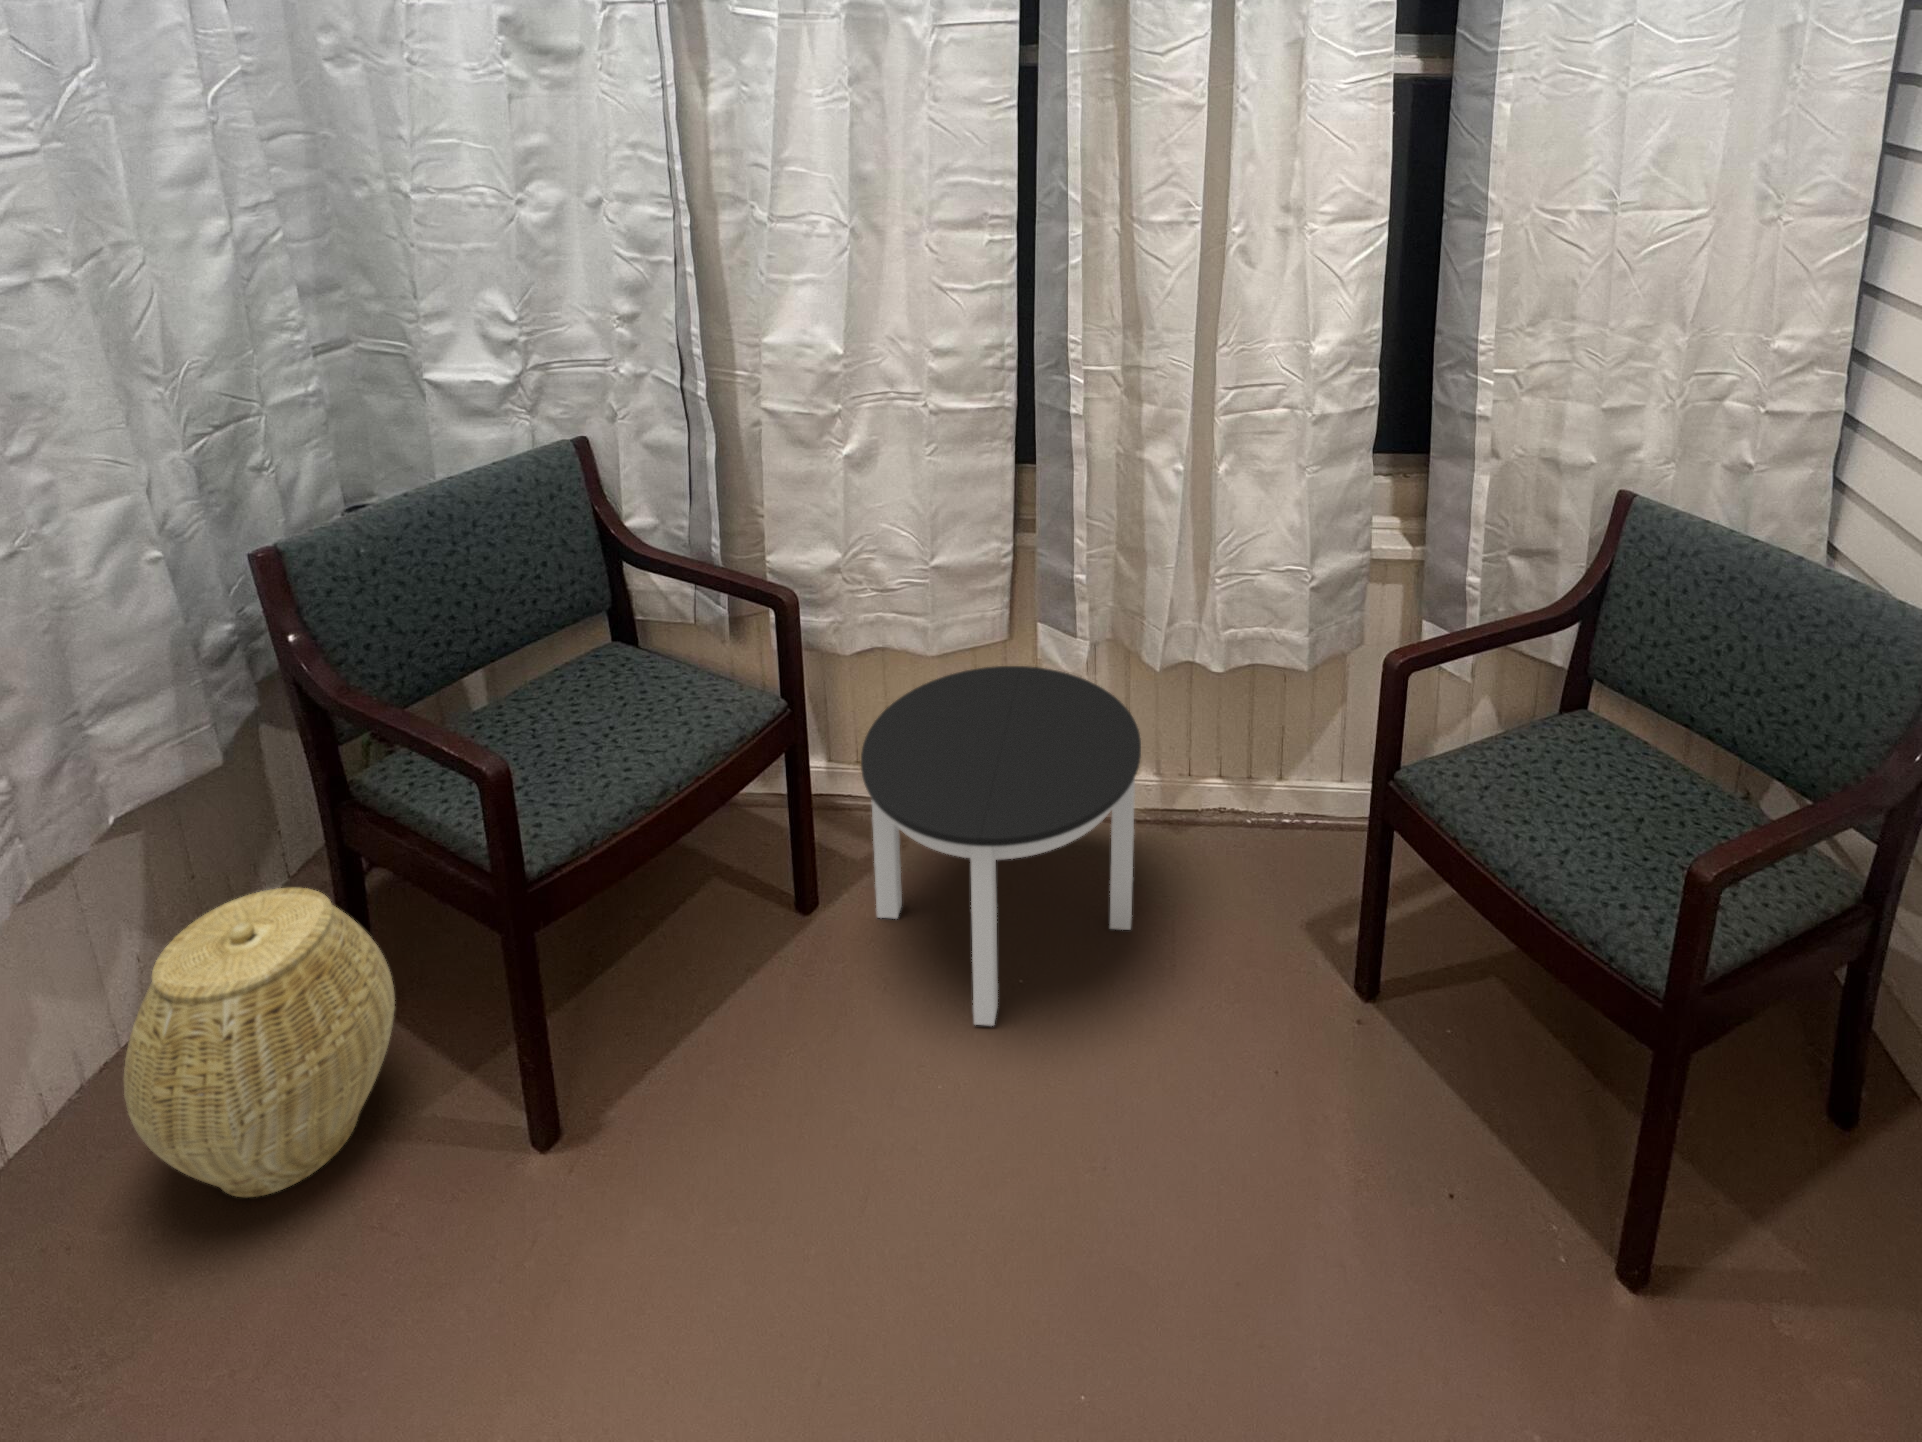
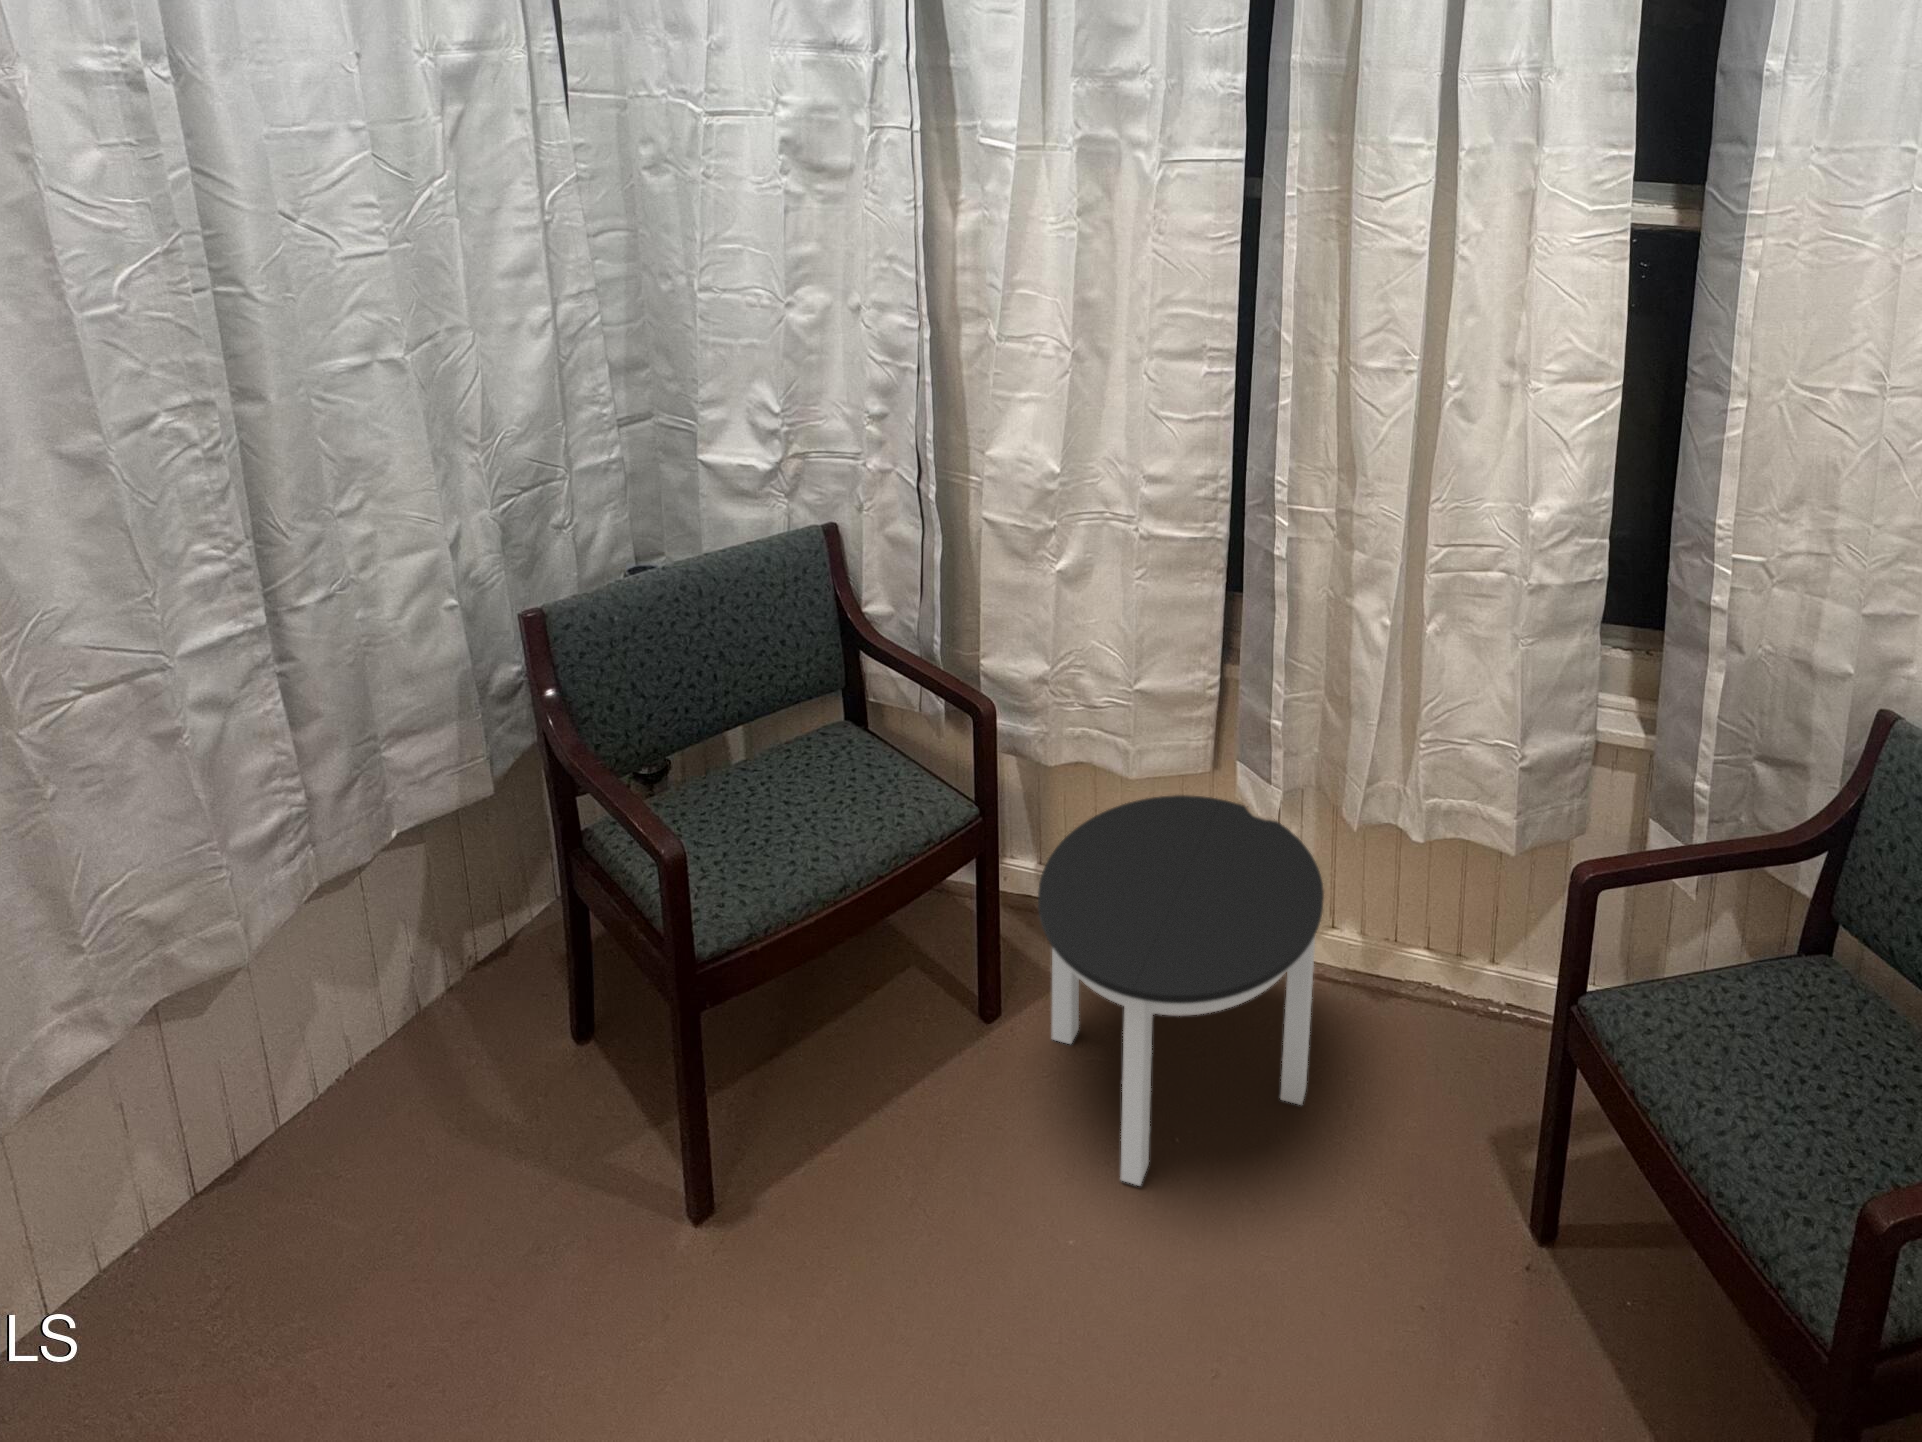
woven basket: present [124,888,395,1197] -> none [360,923,596,1212]

